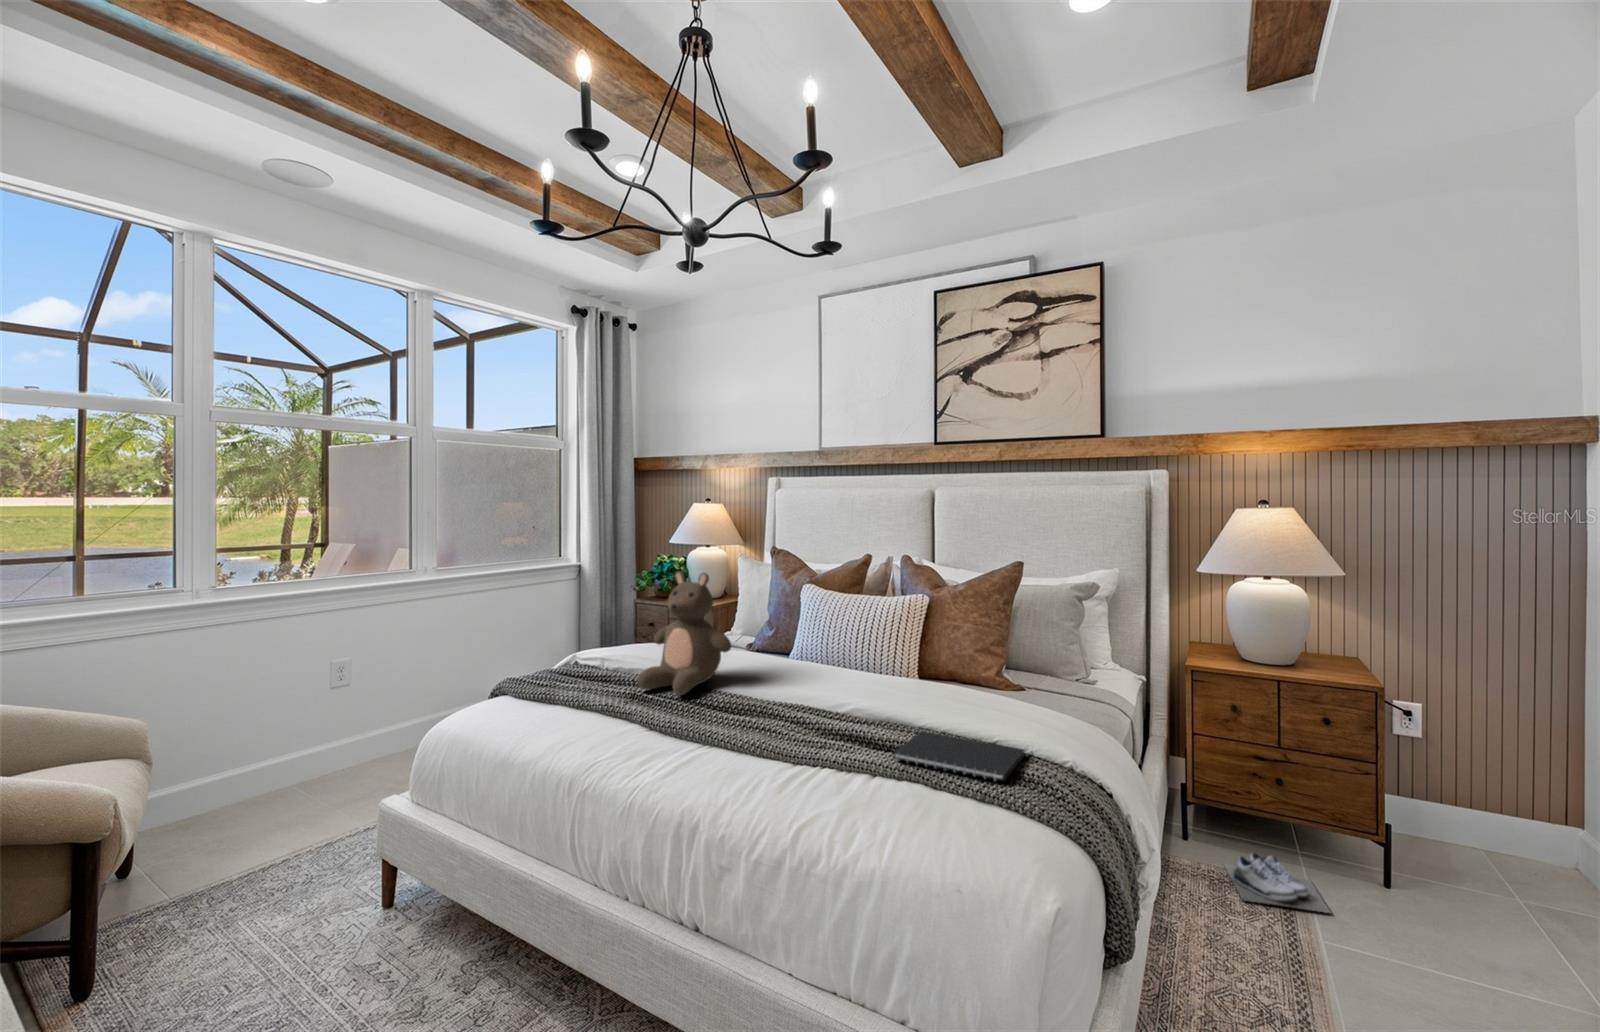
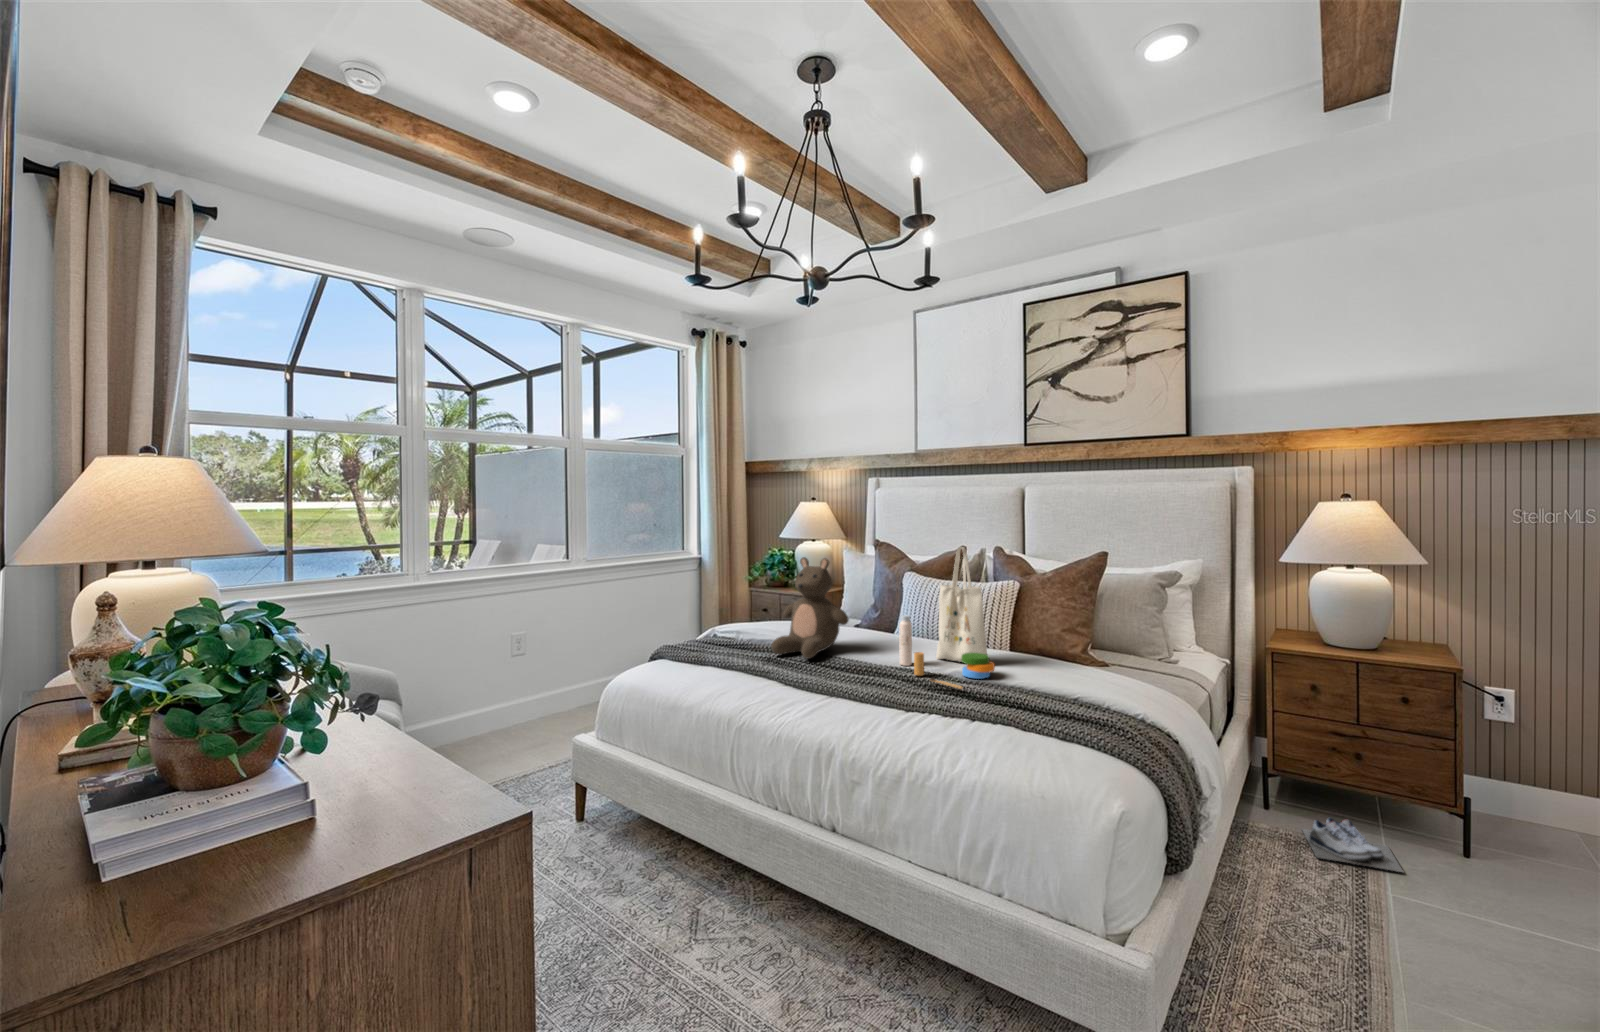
tote bag: none [790,560,900,734] -> present [899,547,995,689]
notebook: present [893,731,1024,781] -> none [989,688,1102,725]

